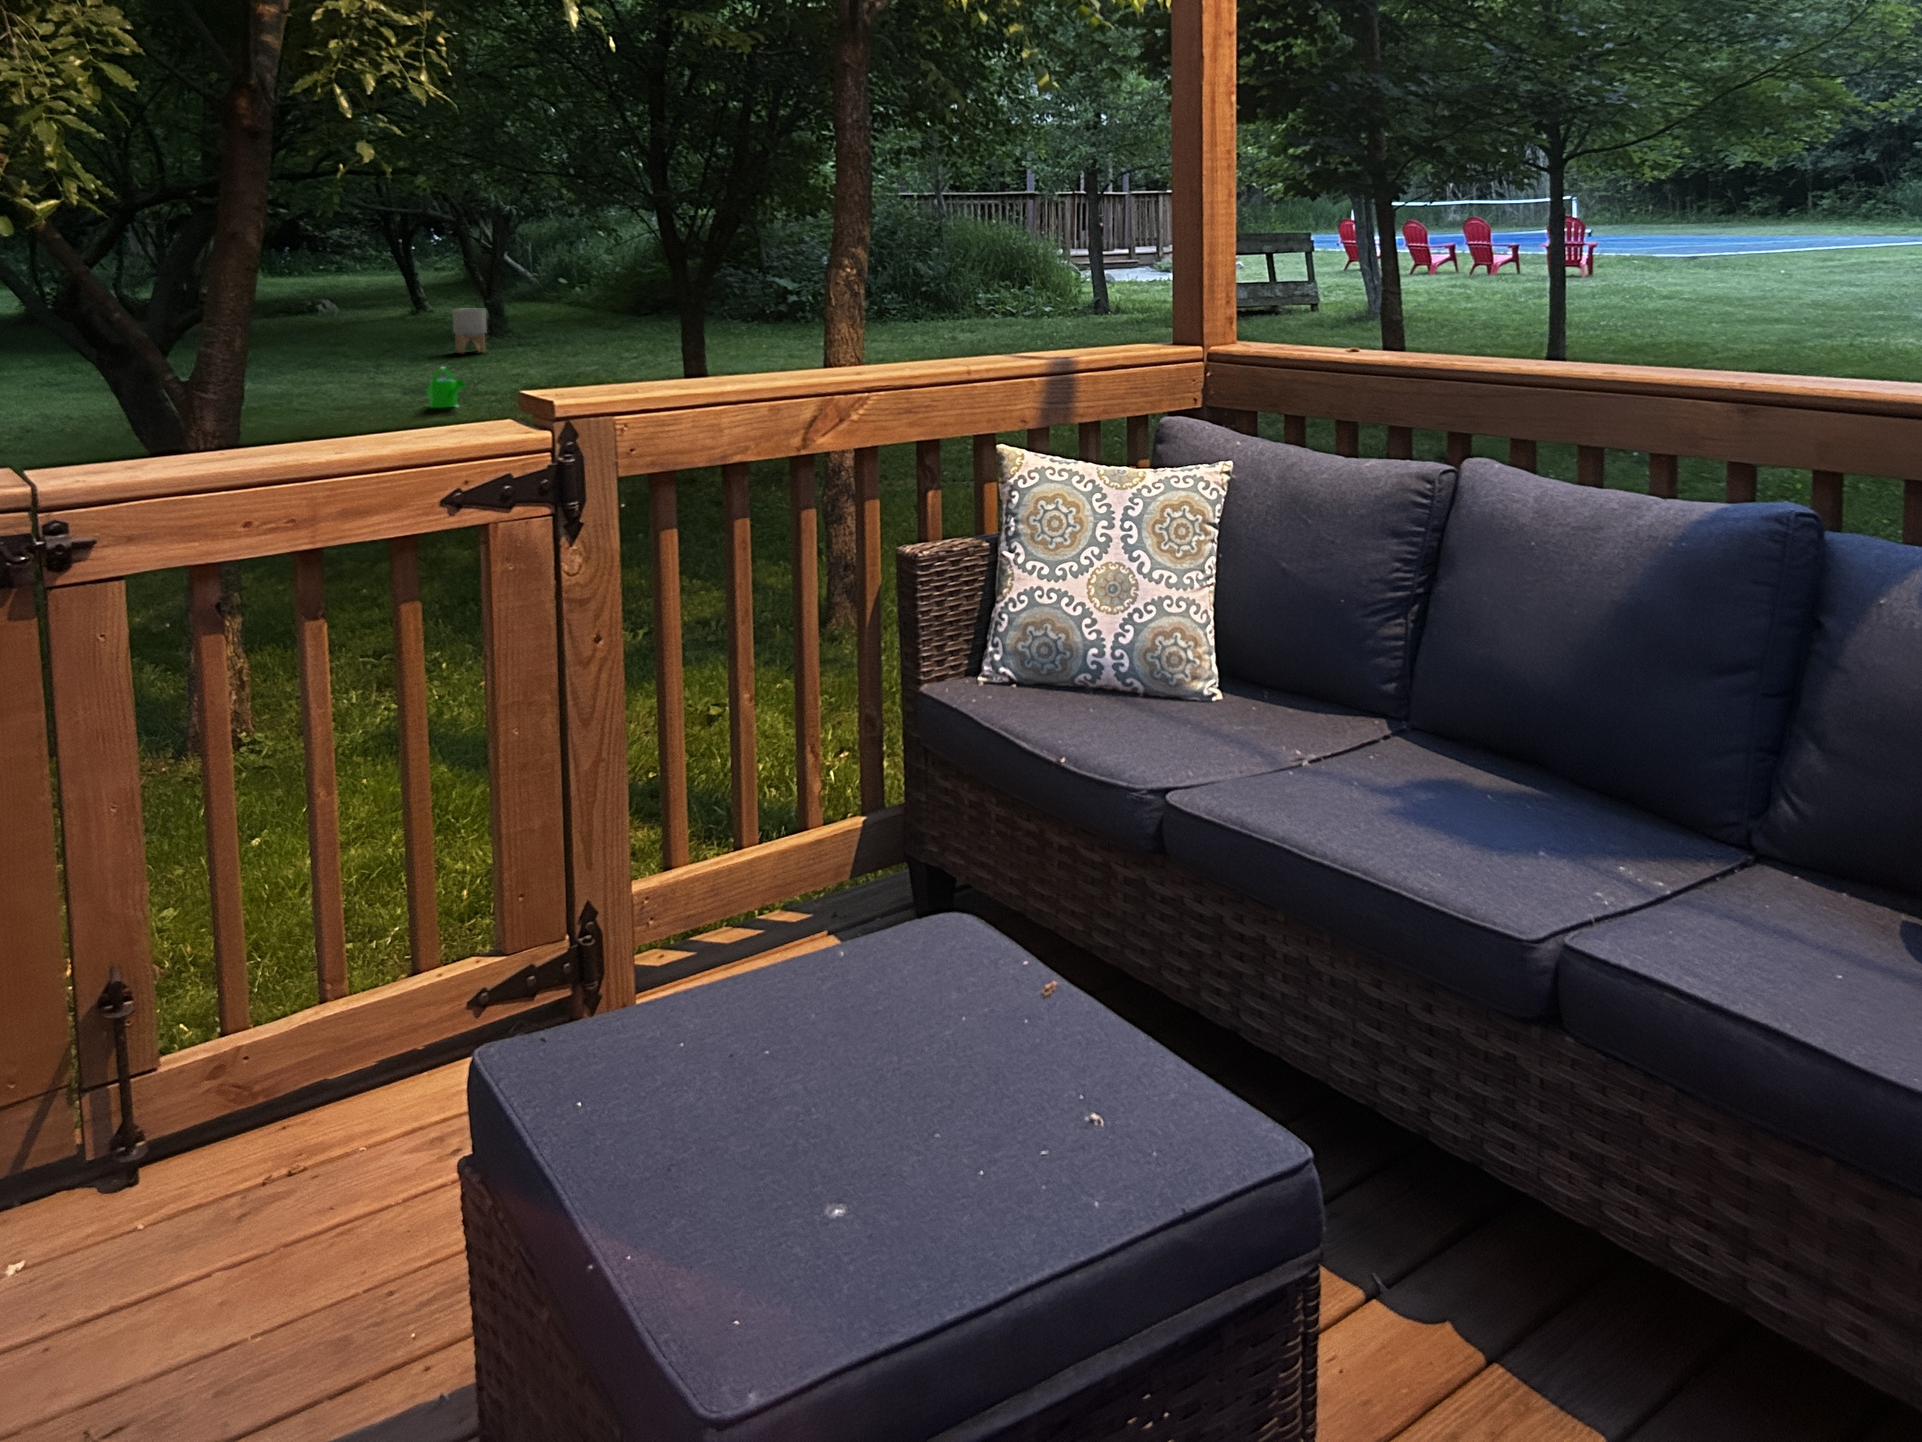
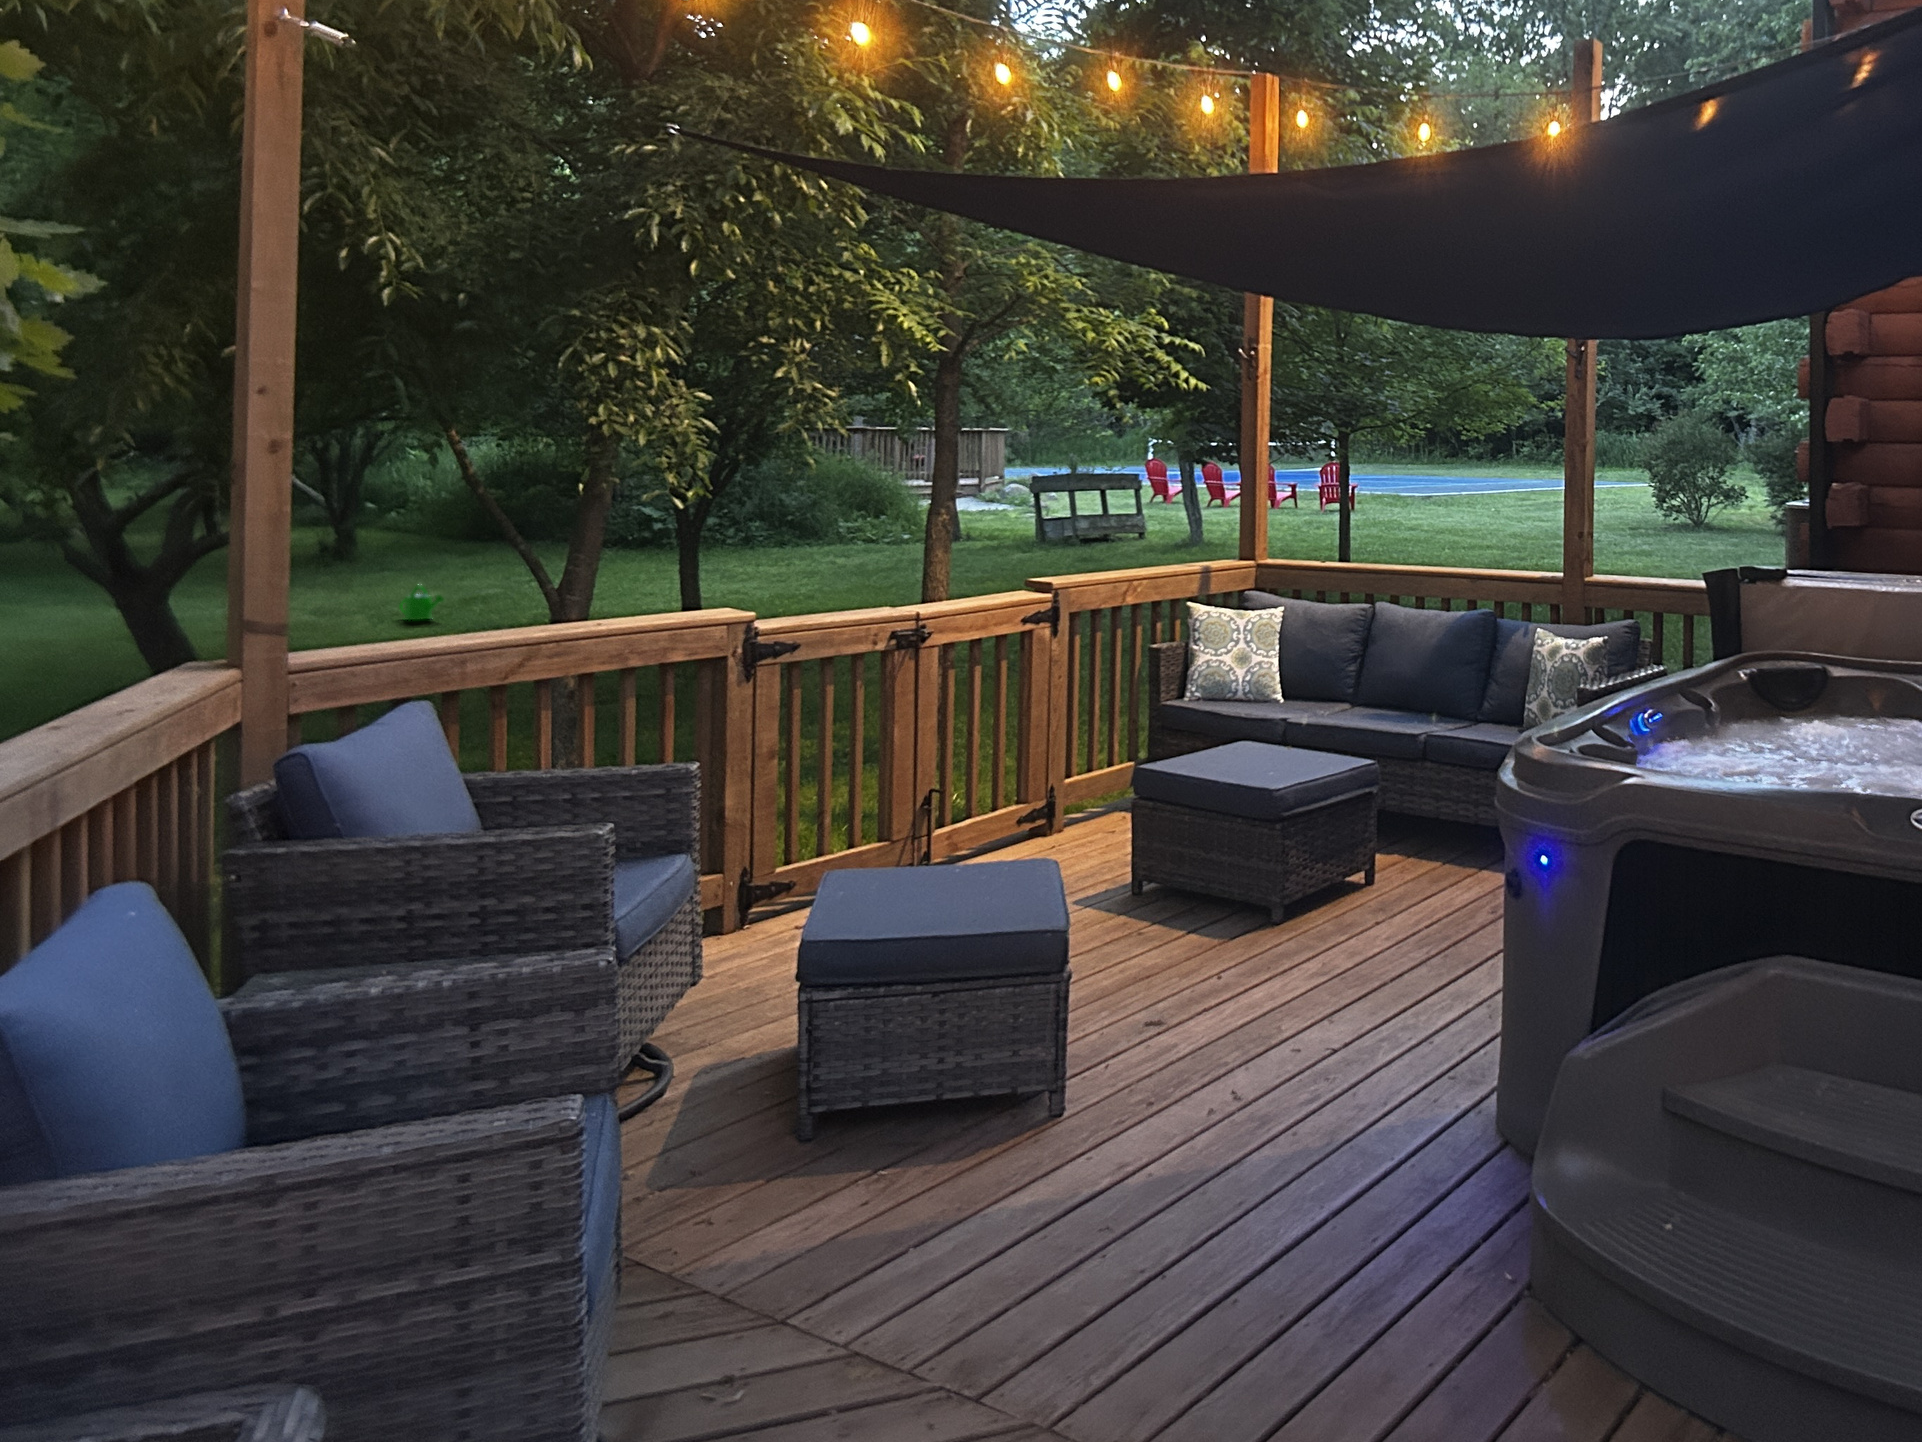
planter: present [453,309,487,353] -> none [350,532,385,573]

